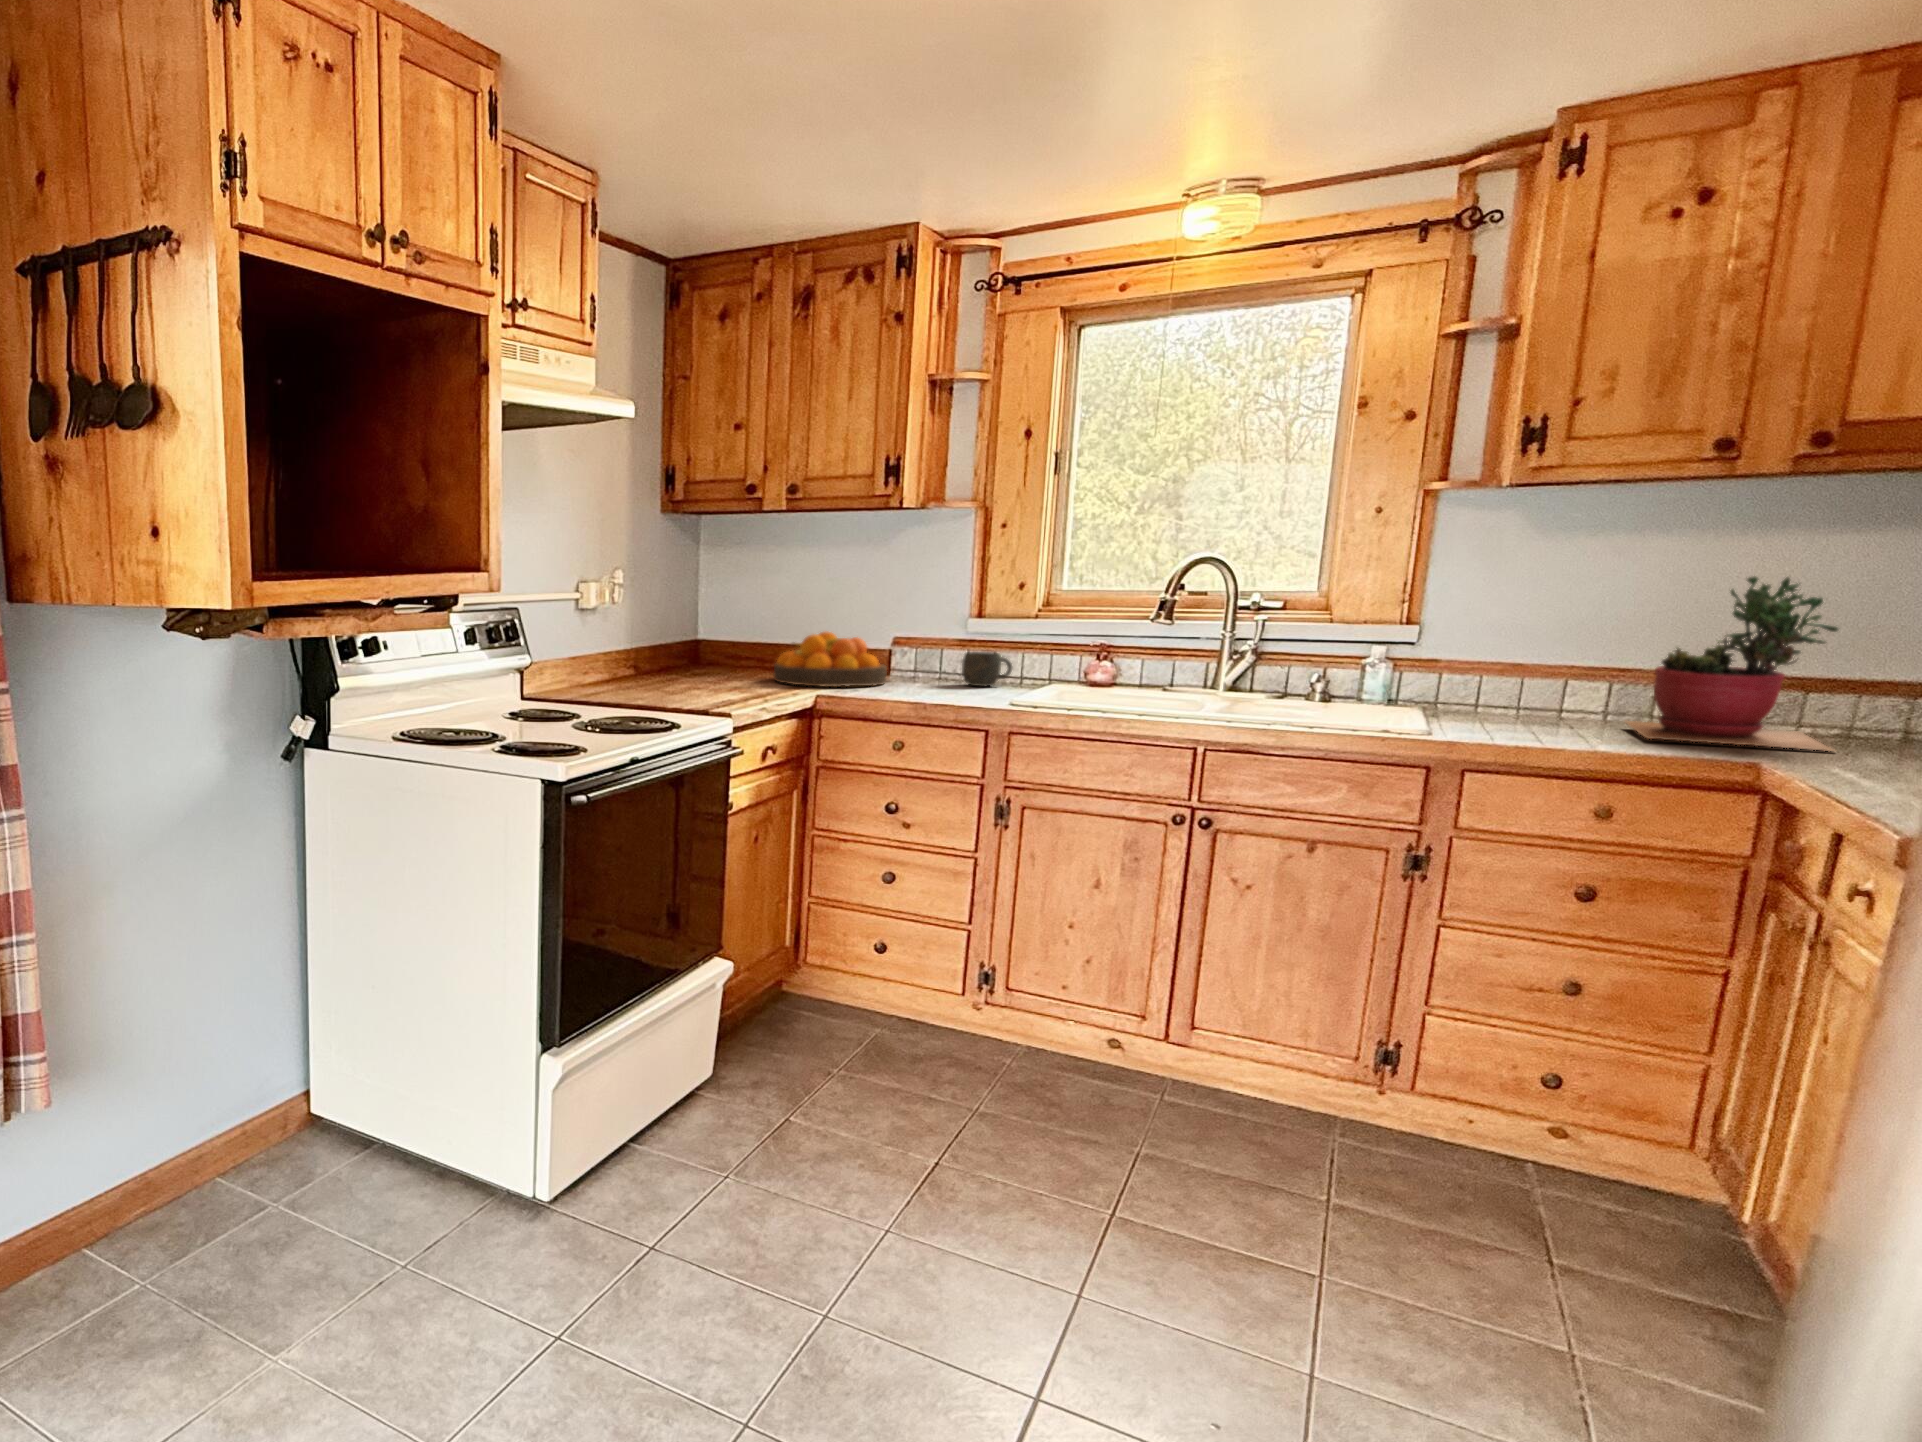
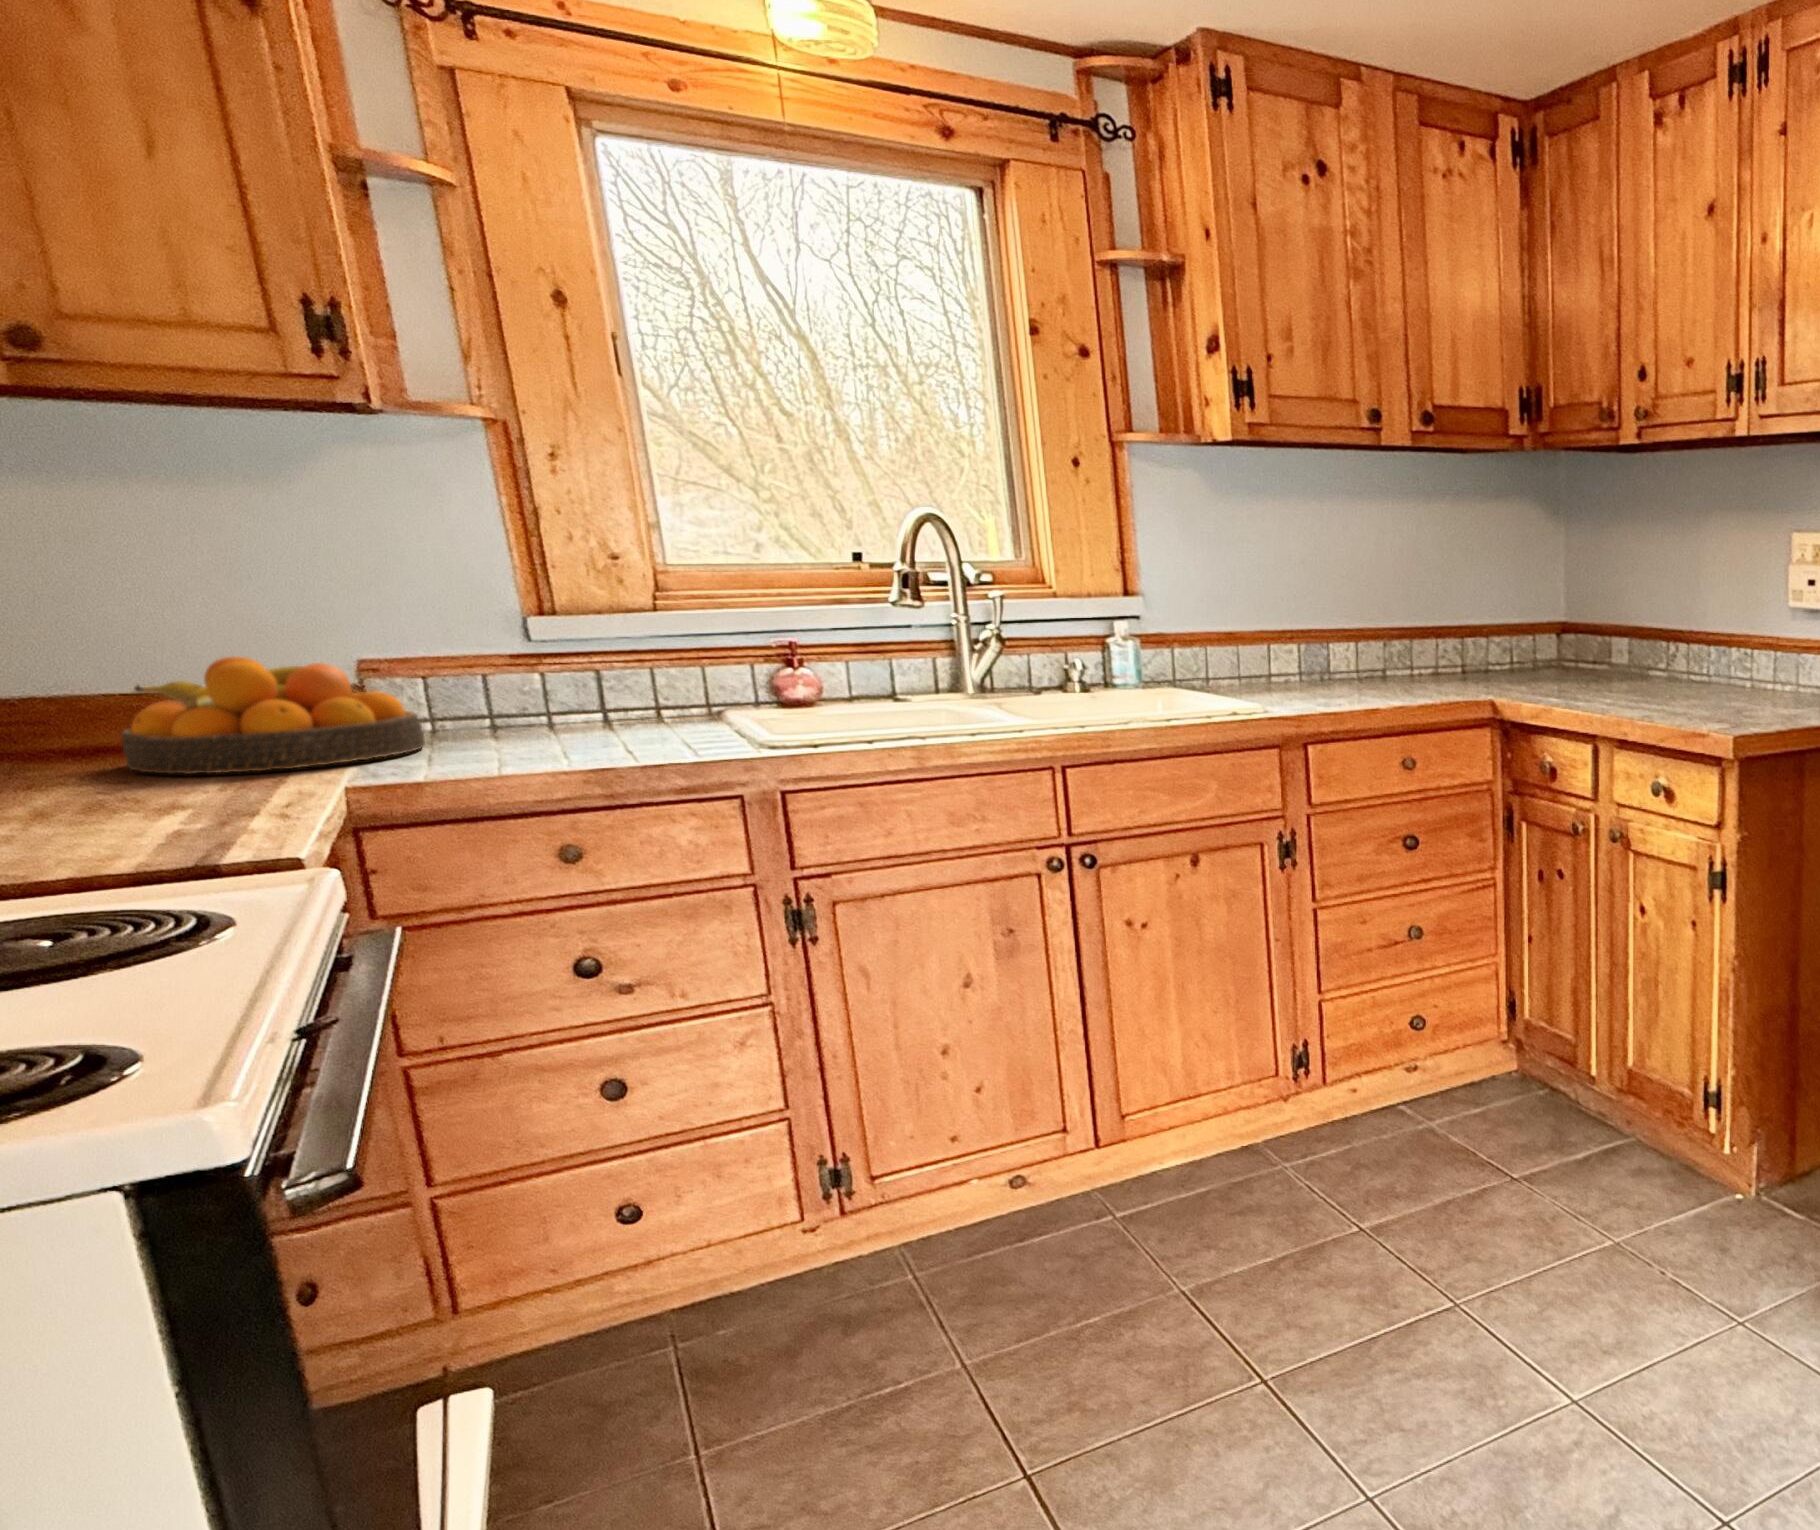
succulent plant: present [1627,577,1838,752] -> none [1329,535,1486,689]
mug: present [962,652,1012,687] -> none [561,670,651,728]

